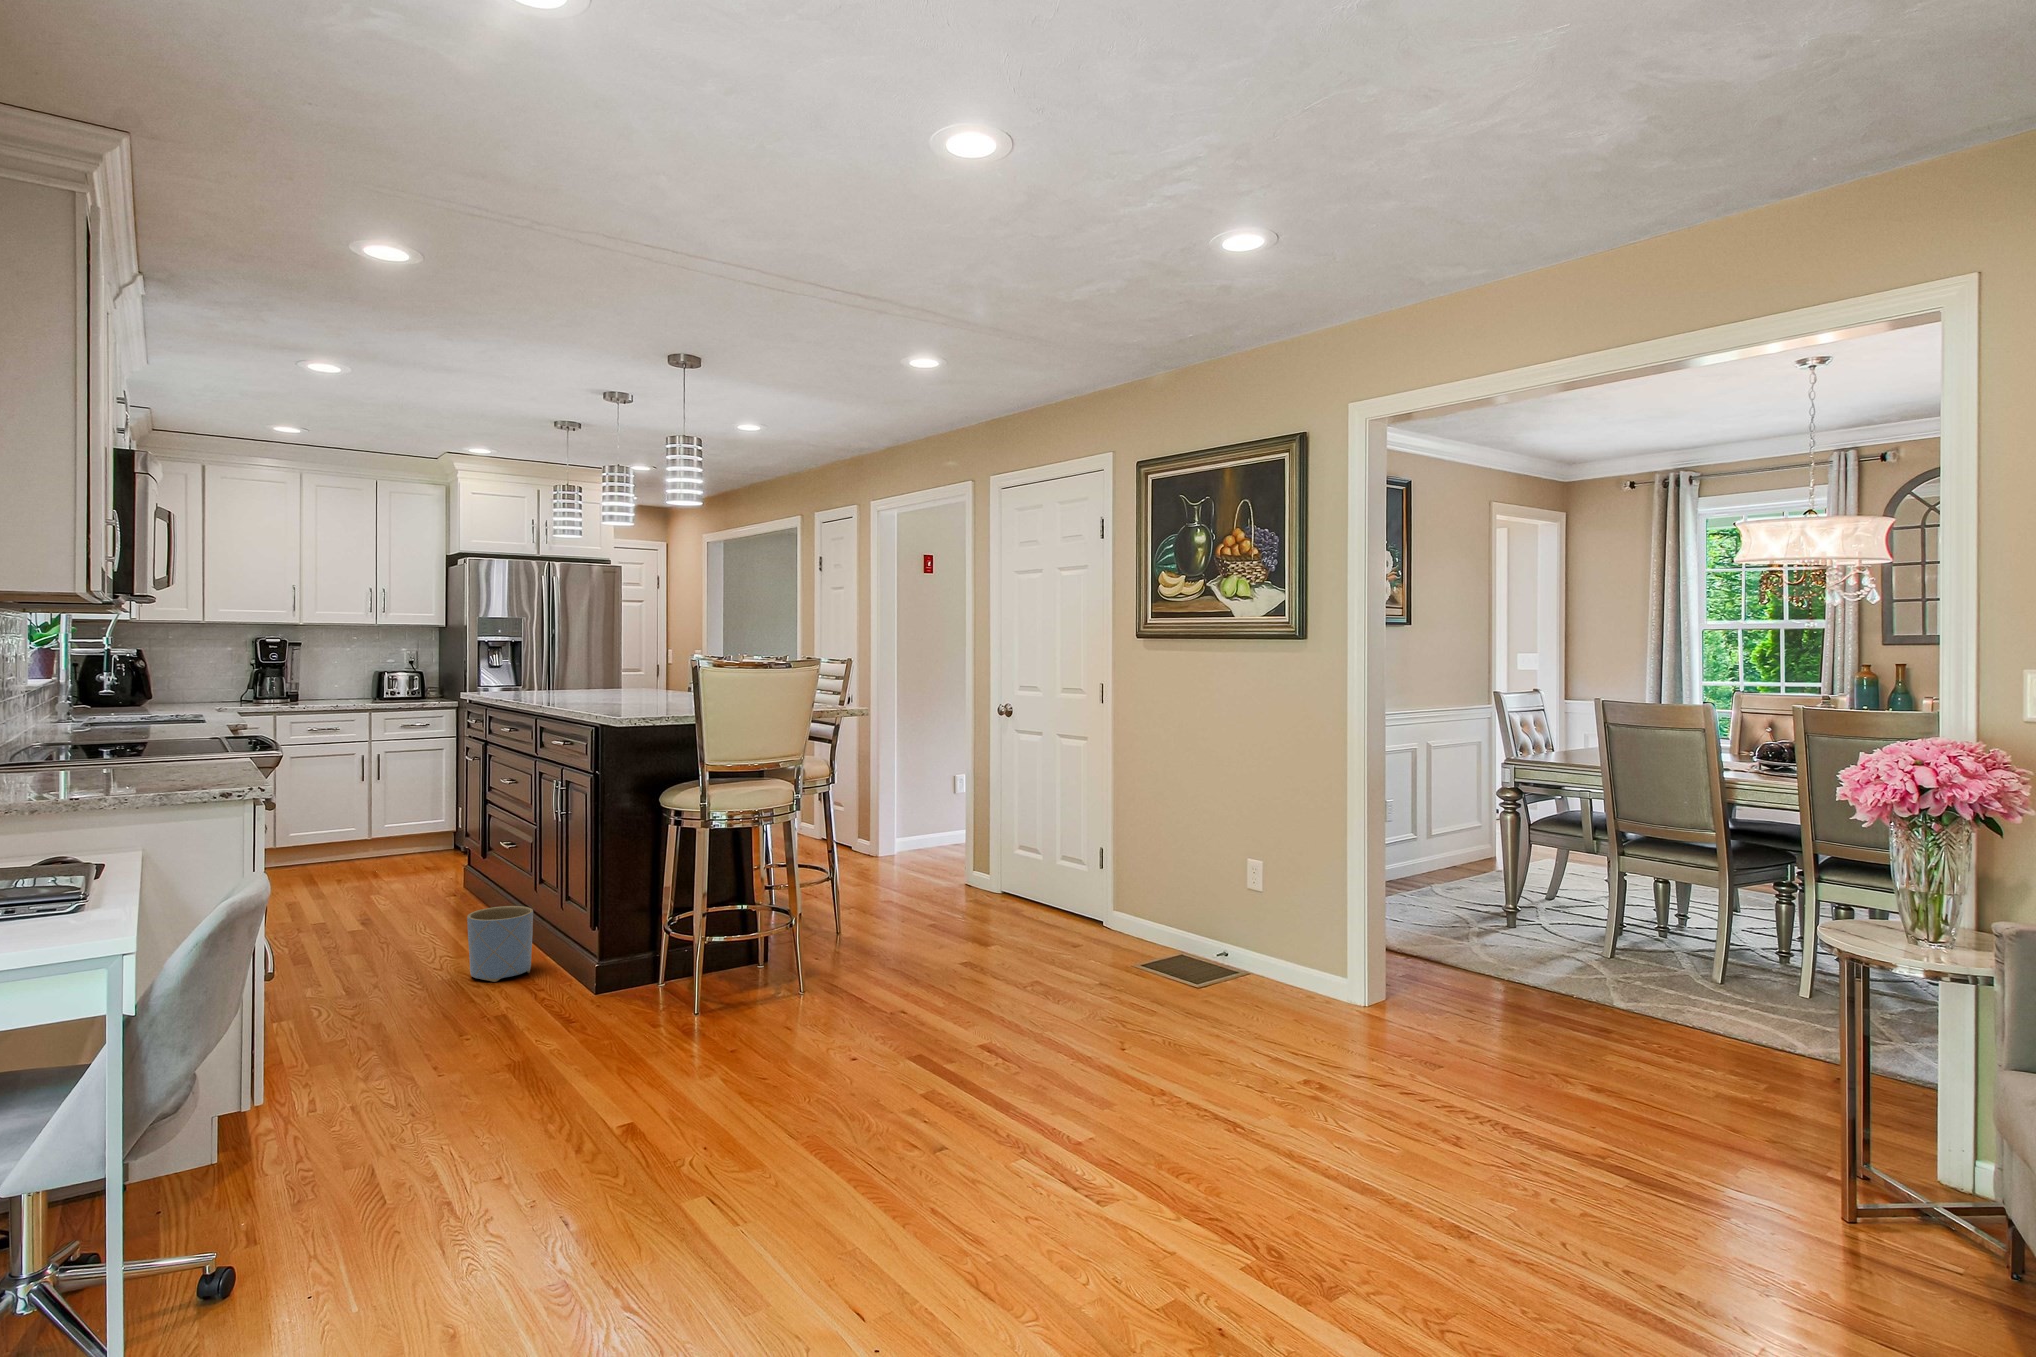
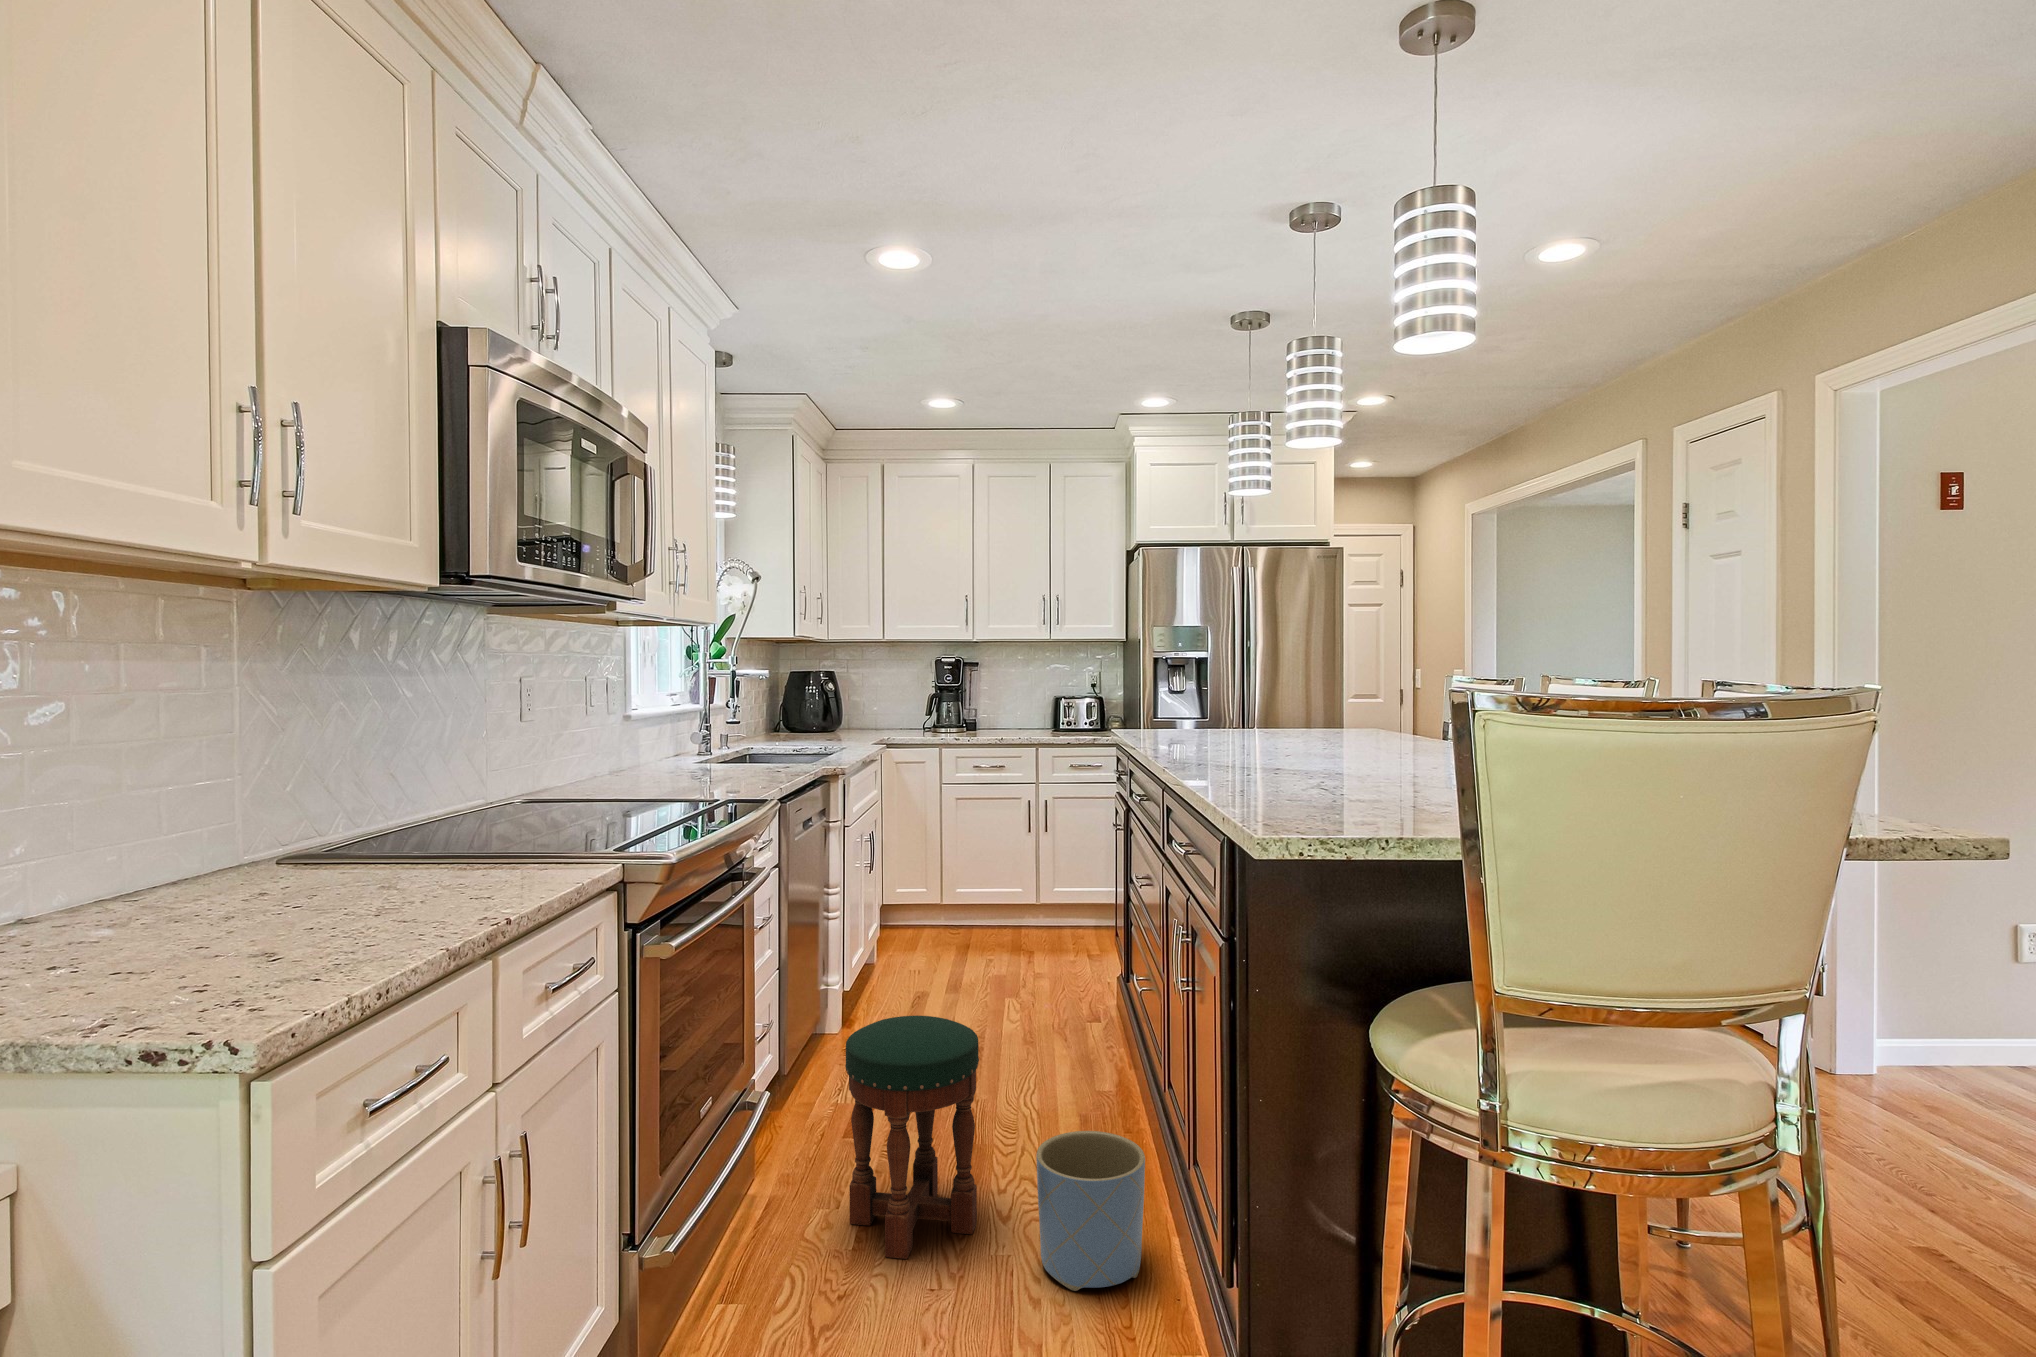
stool: none [328,860,421,994] -> present [845,1016,979,1259]

